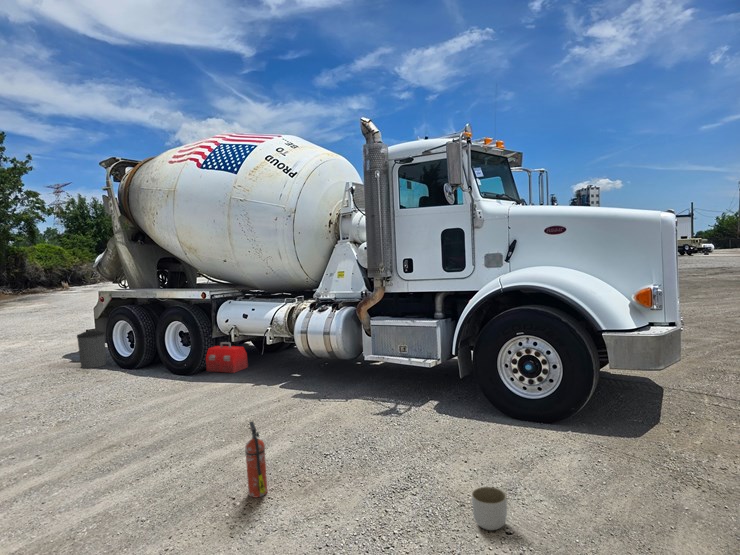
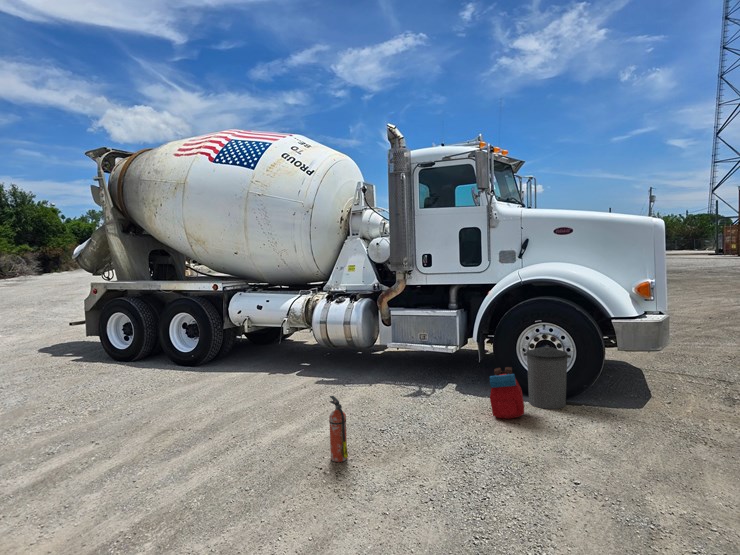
trash can: present [77,330,106,368] -> present [524,347,571,409]
toolbox: present [206,342,248,373] -> none [215,333,256,363]
backpack: none [450,387,495,448] -> present [490,367,524,419]
planter: present [472,487,507,530] -> none [537,442,566,476]

